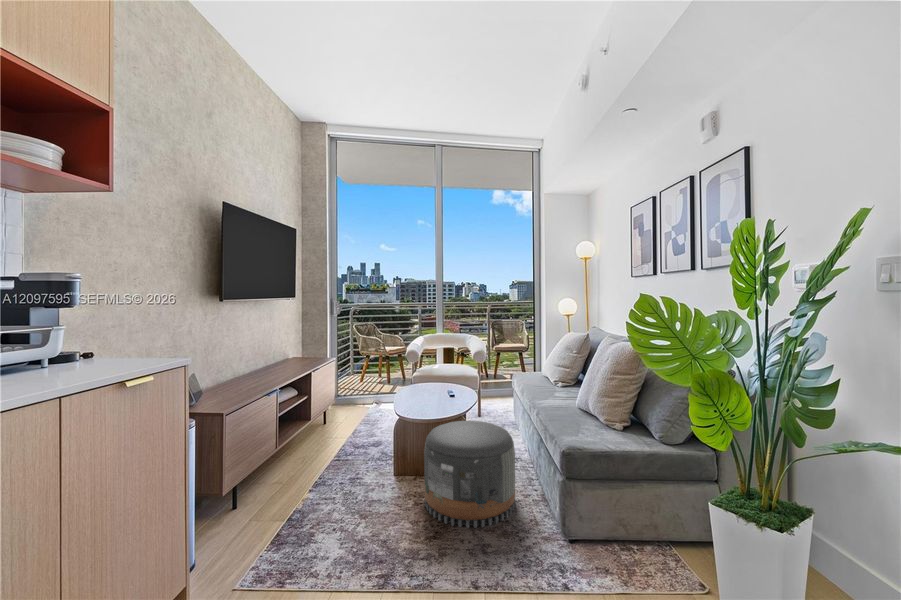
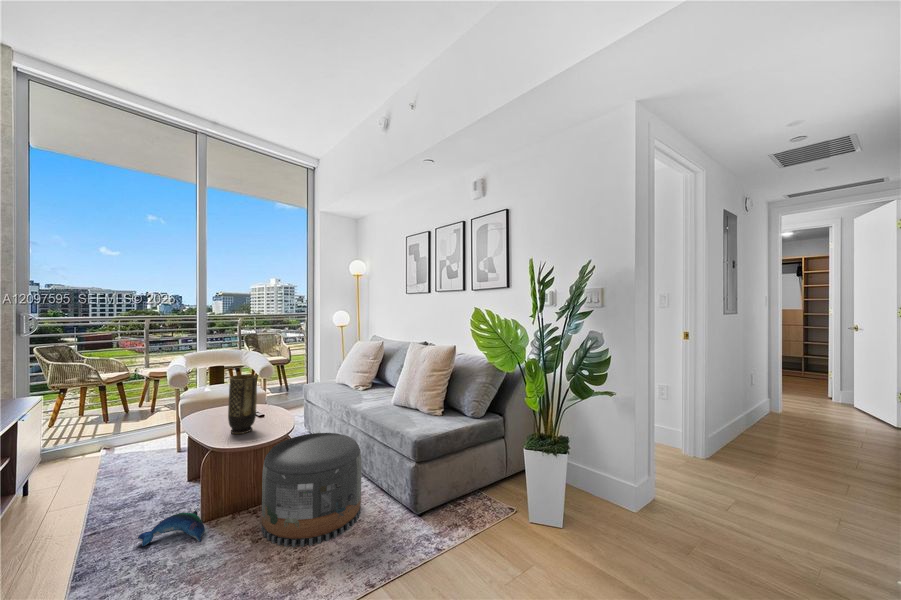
vase: none [410,357,431,408] -> present [228,374,257,434]
plush toy: none [354,462,391,489] -> present [138,511,205,546]

